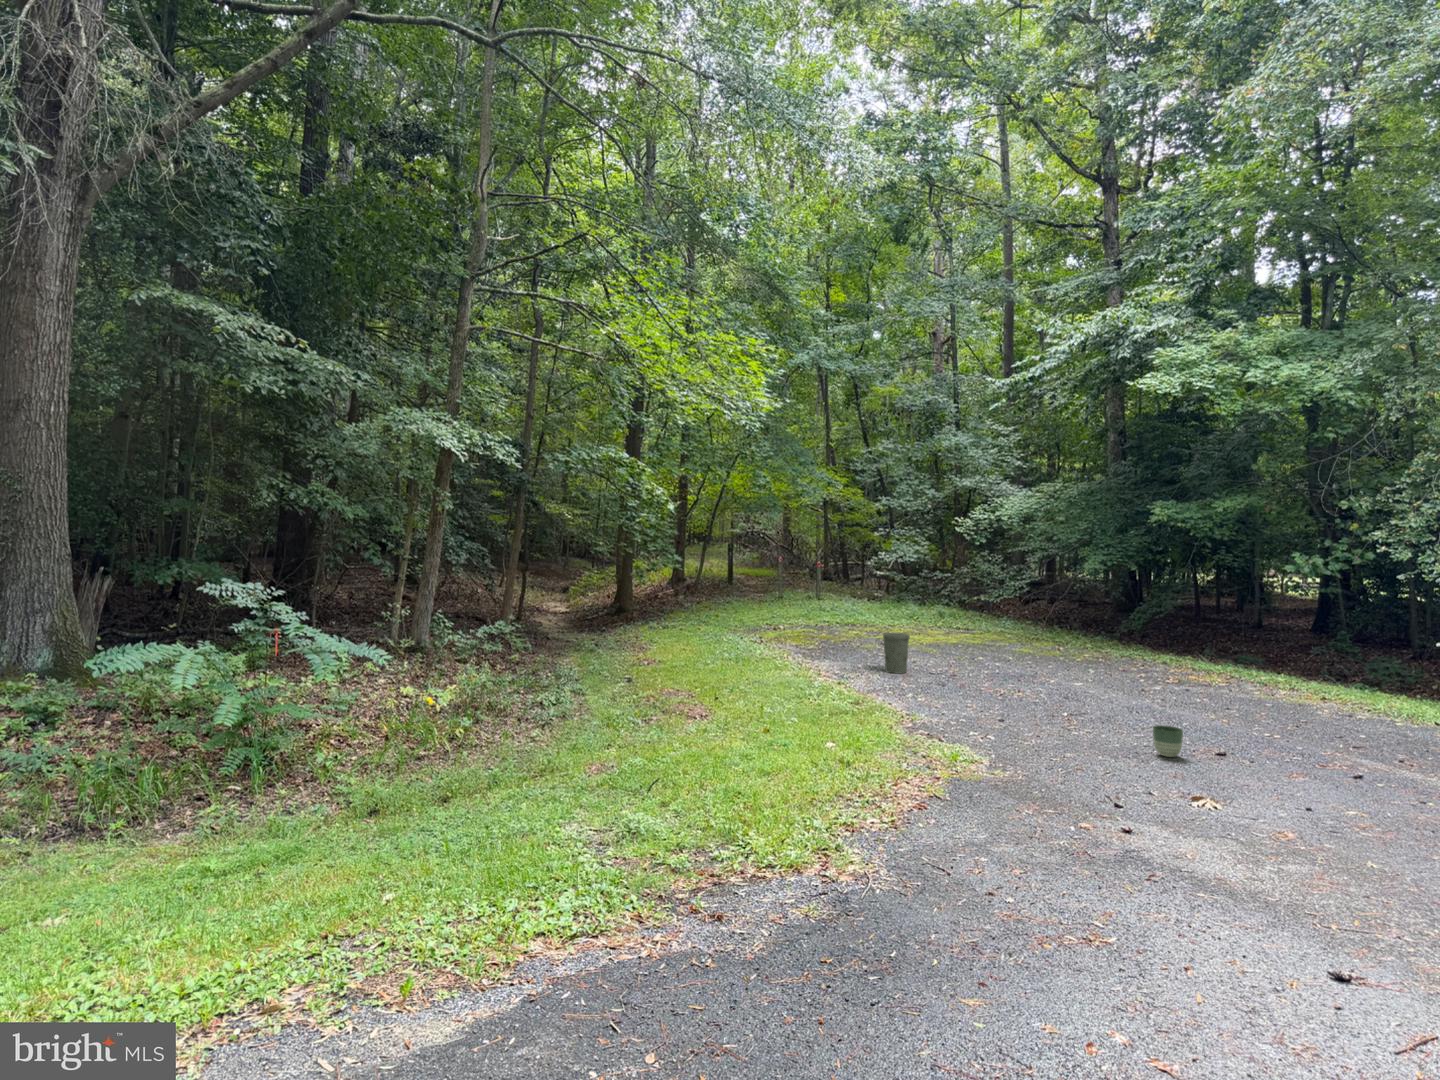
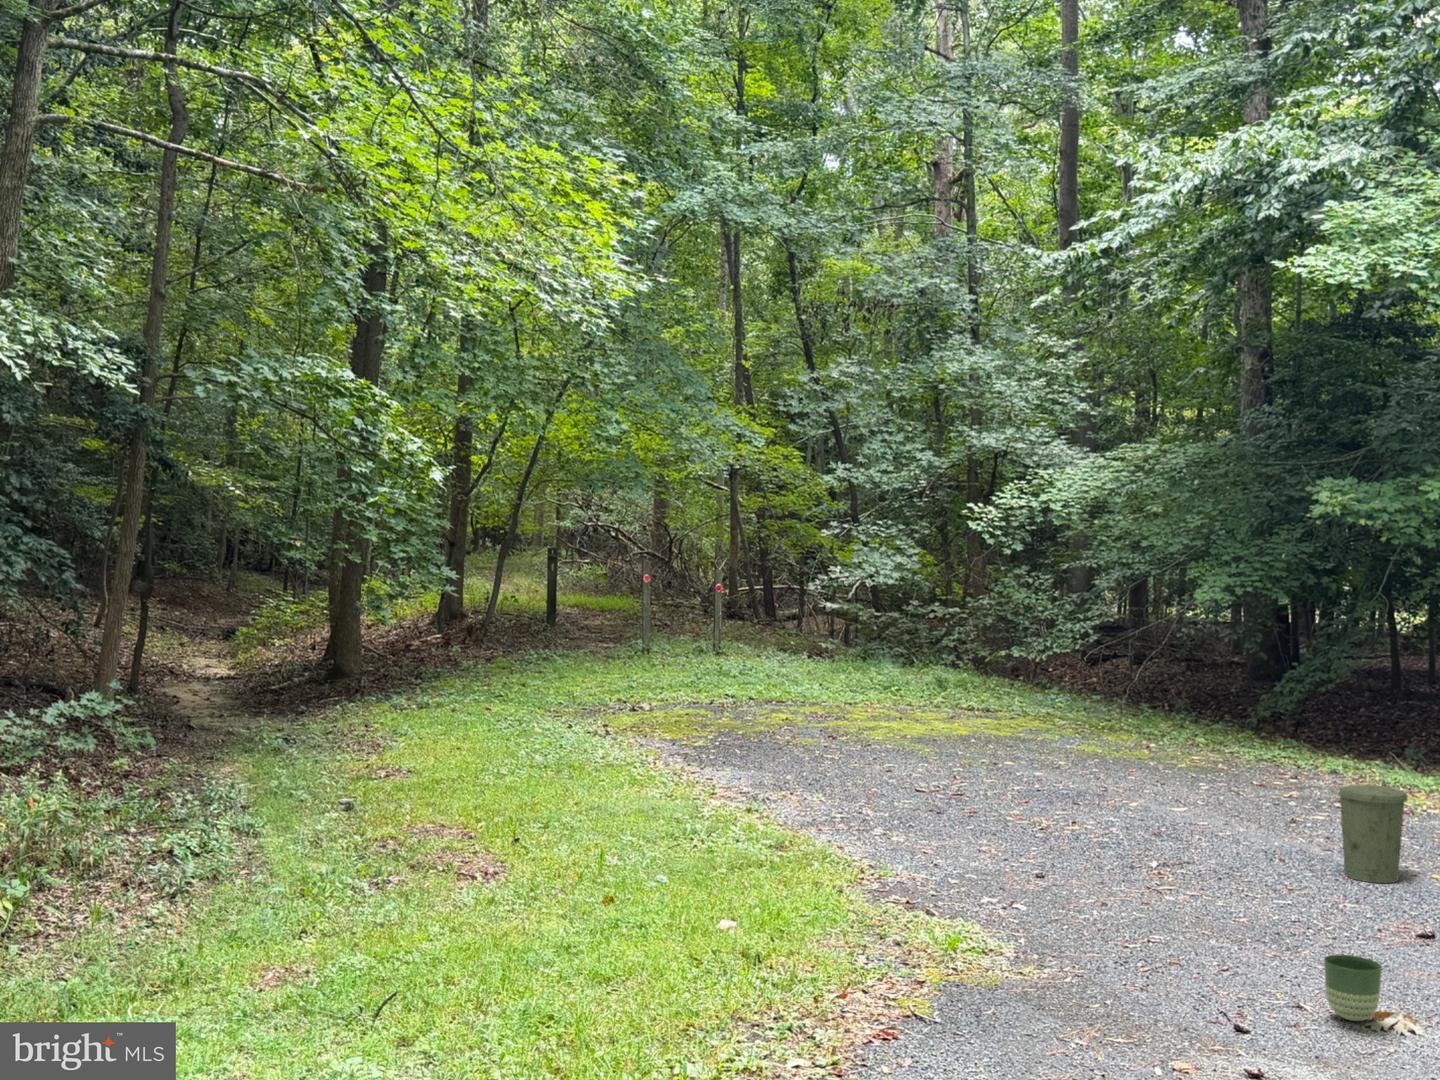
trash can: present [883,632,910,674] -> present [1339,784,1408,883]

